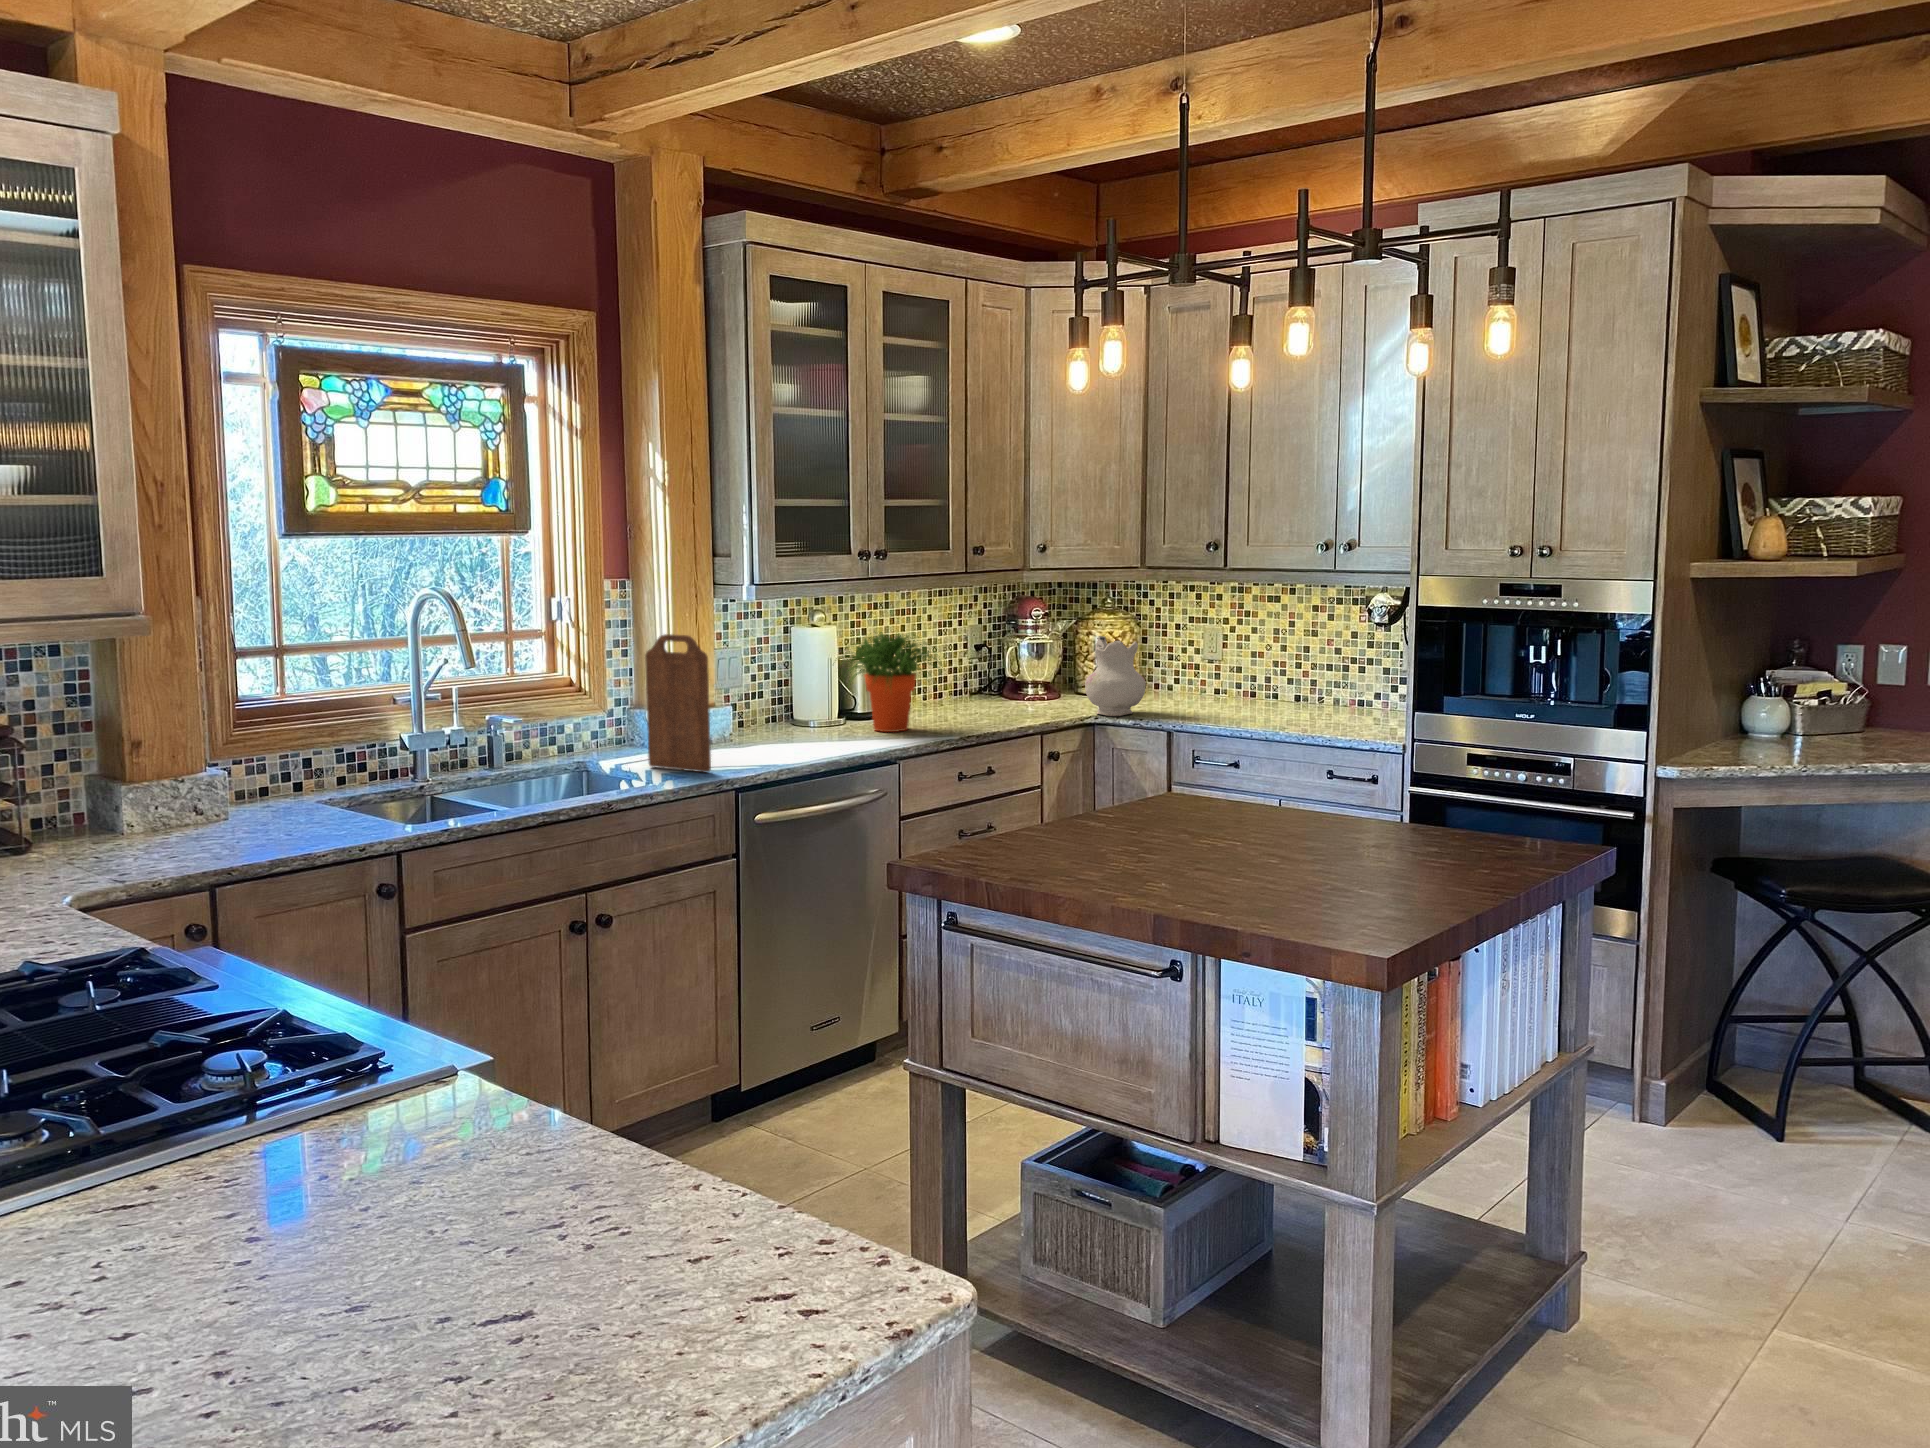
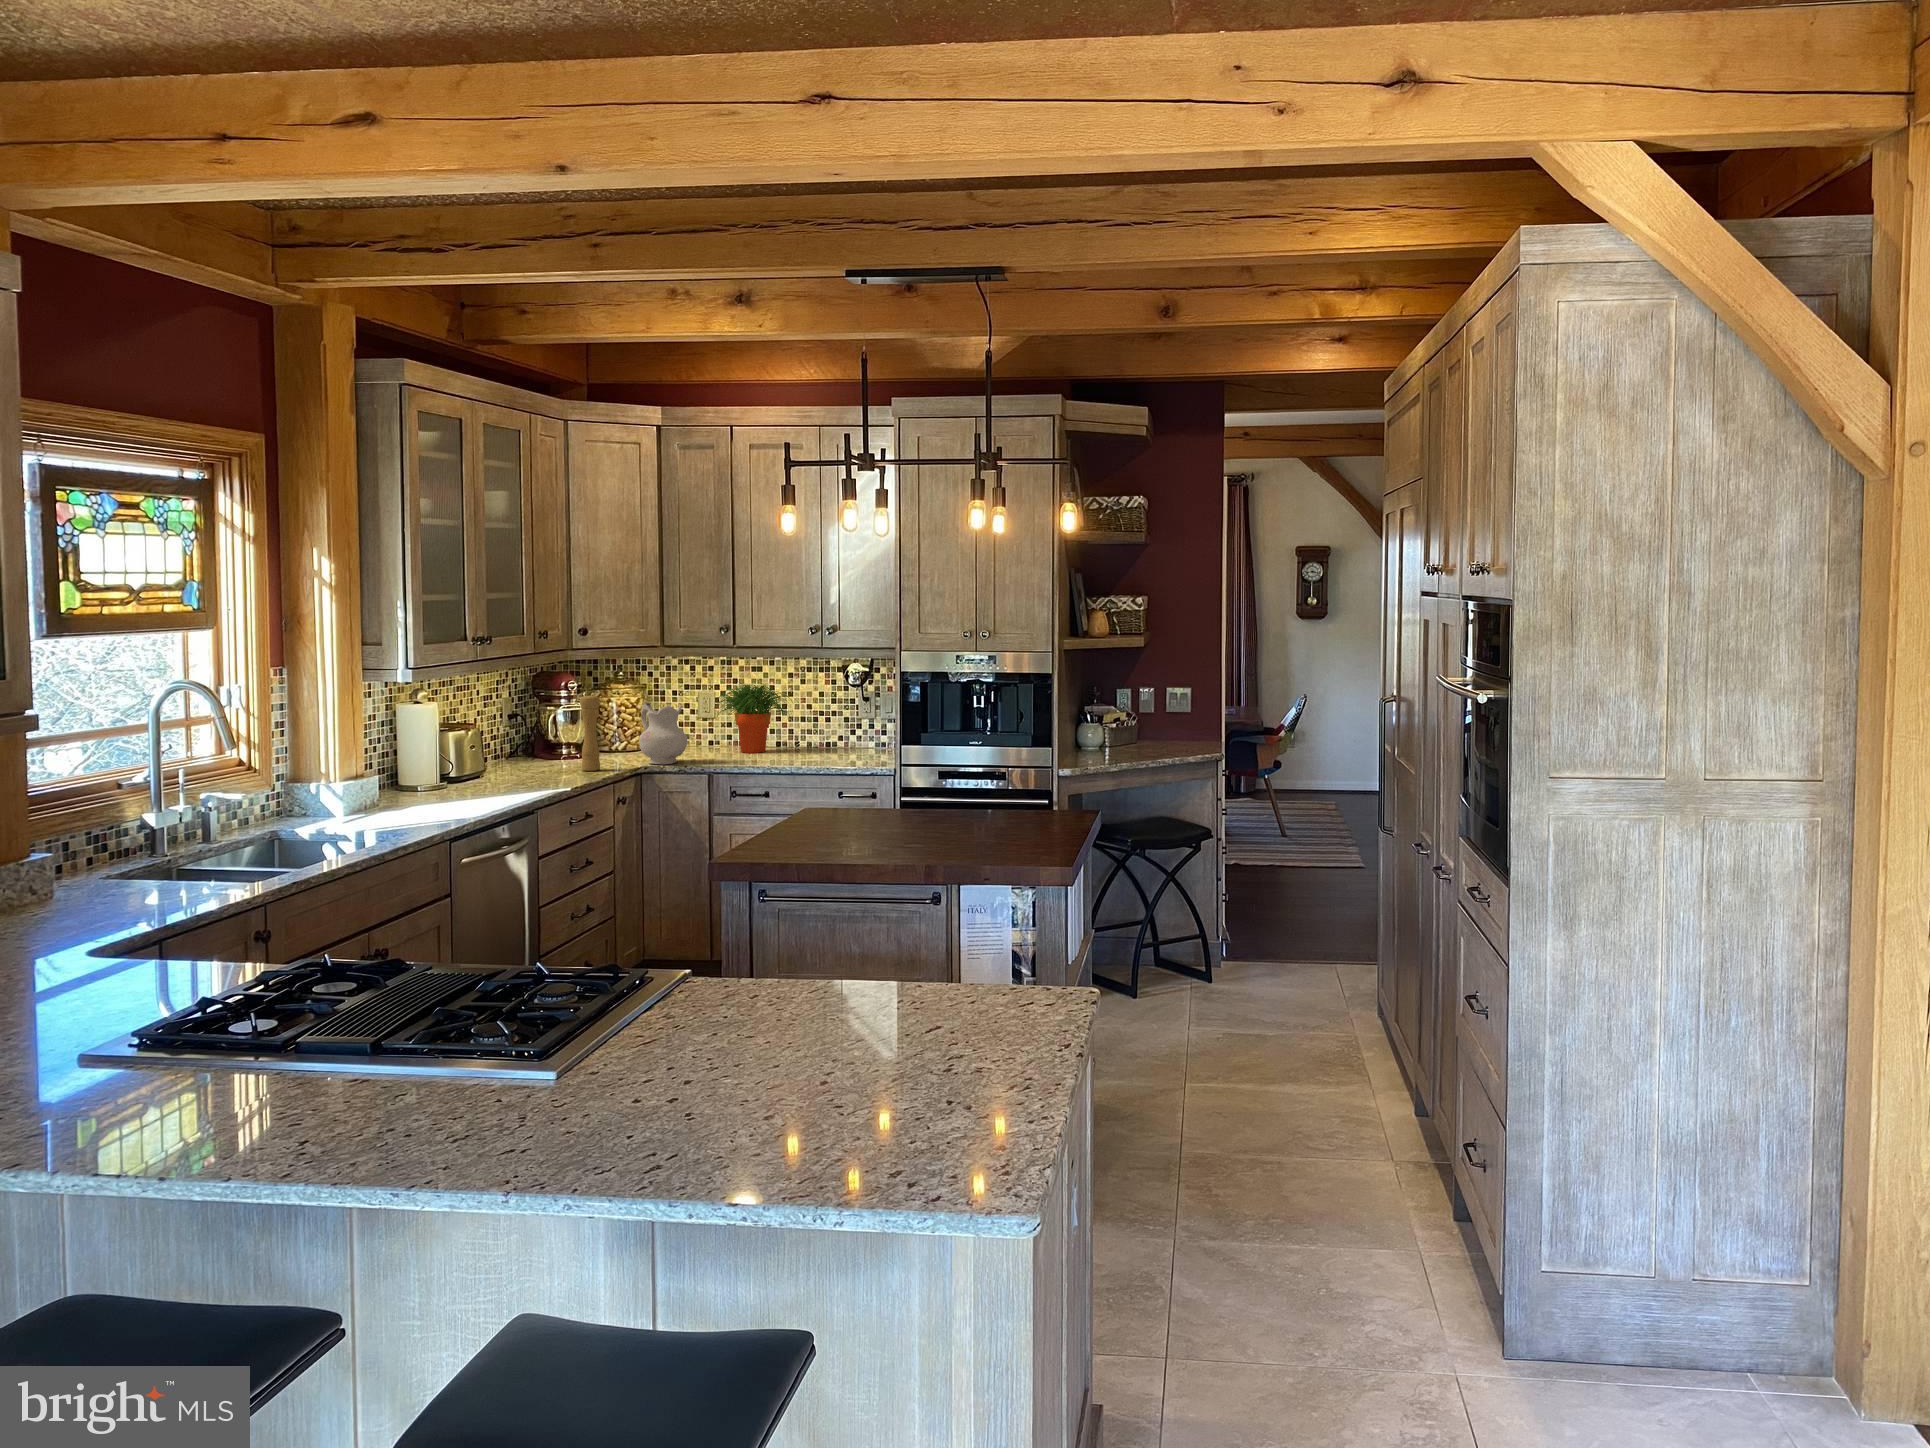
pepper mill: none [1005,623,1029,718] -> present [580,695,600,771]
potted plant: present [844,632,943,732] -> present [715,683,793,753]
cutting board: present [645,634,711,772] -> none [358,713,429,825]

